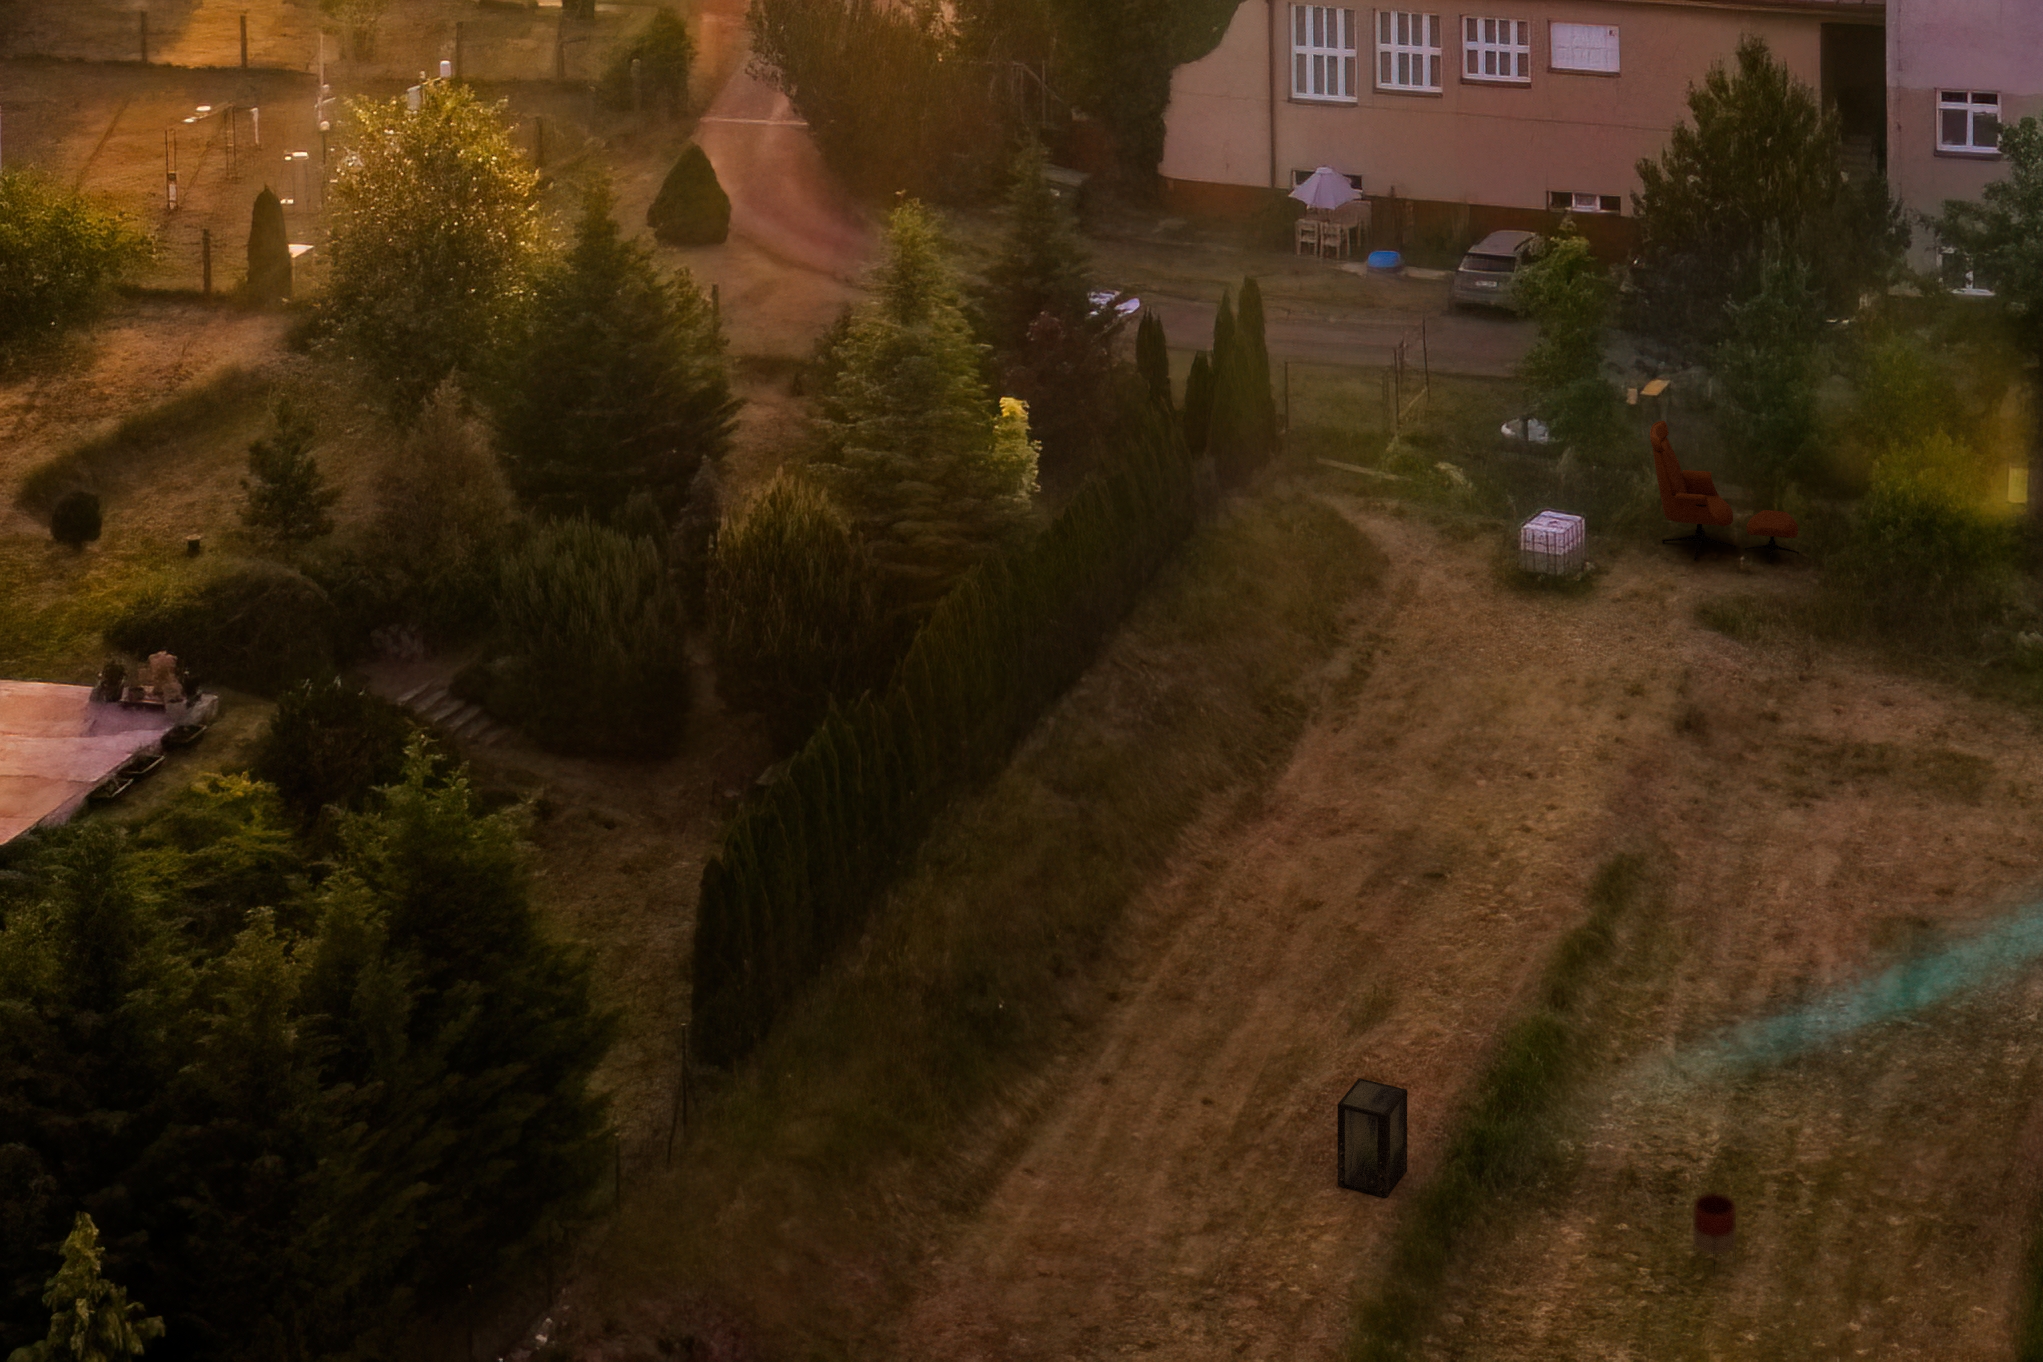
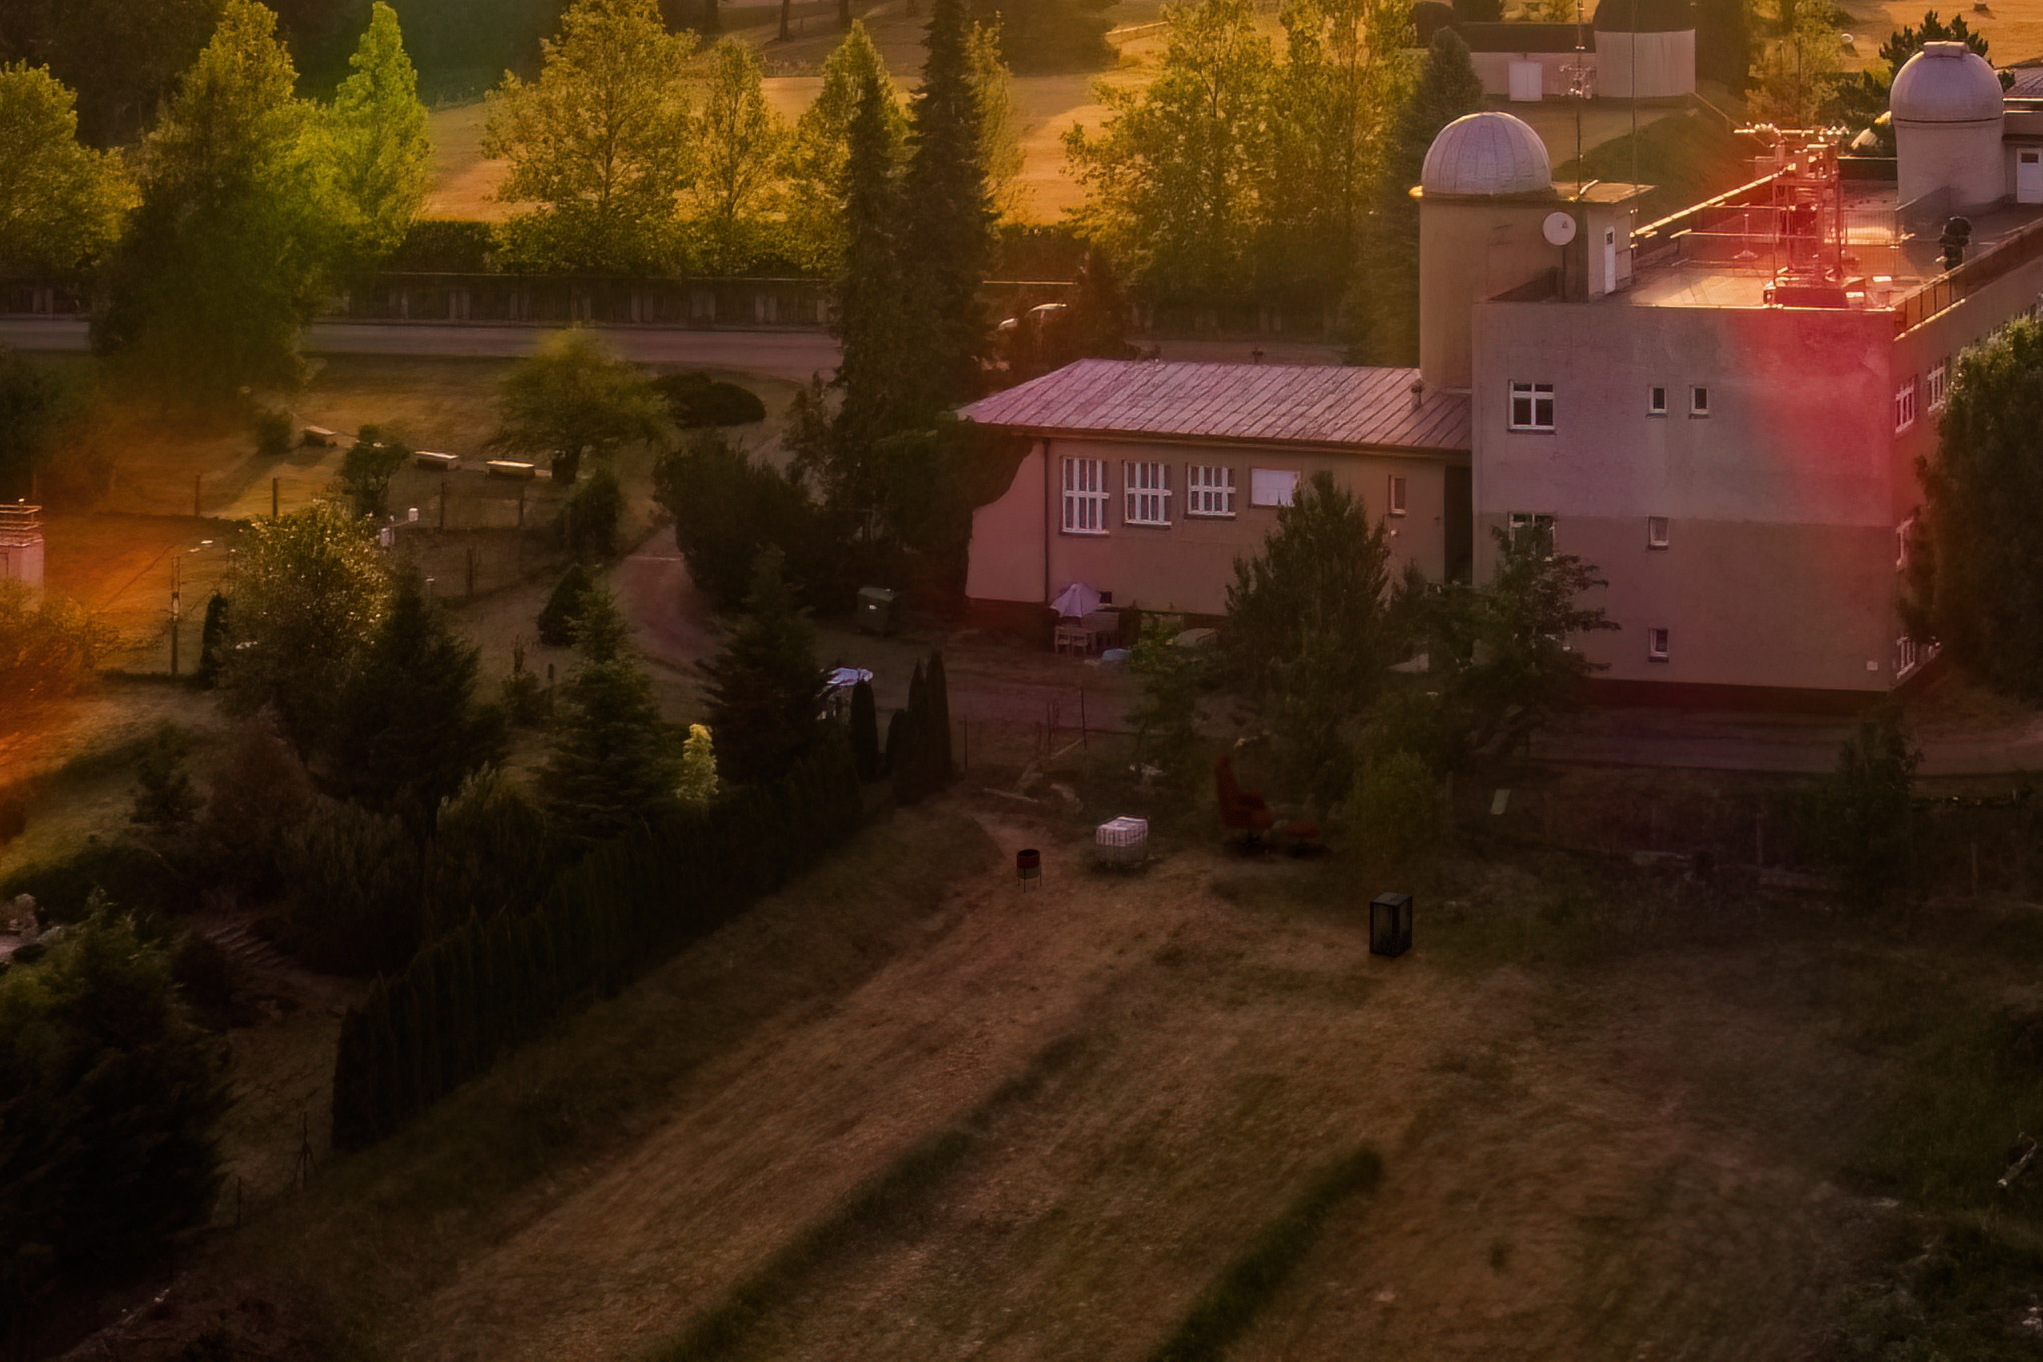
storage box: present [1337,1078,1407,1198] -> present [1369,891,1413,957]
planter: present [1693,1193,1736,1254] -> present [1016,849,1041,892]

